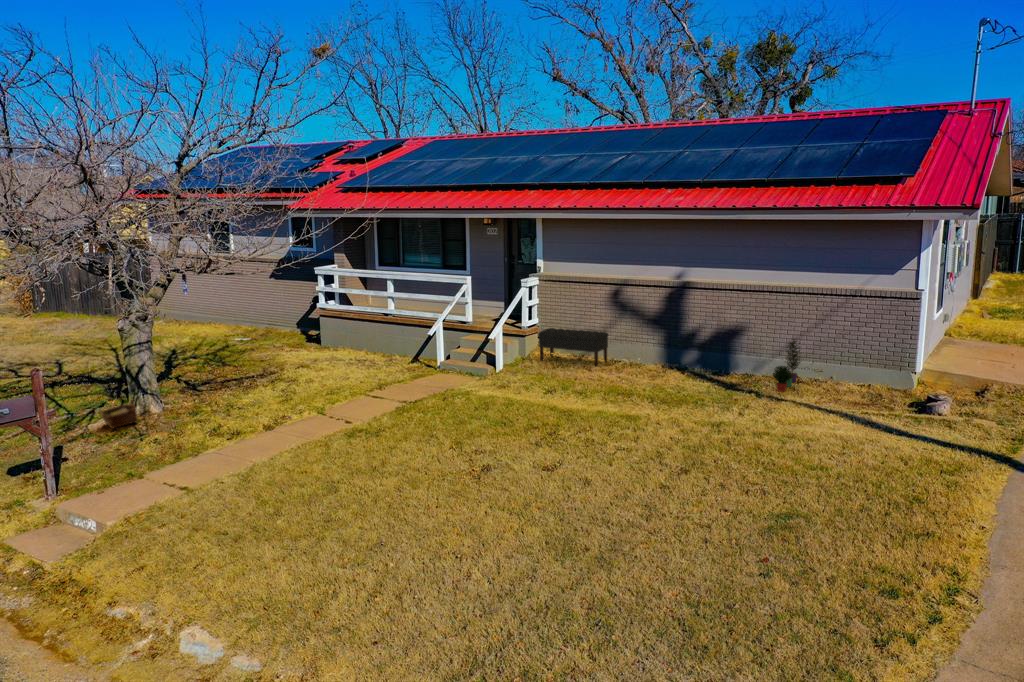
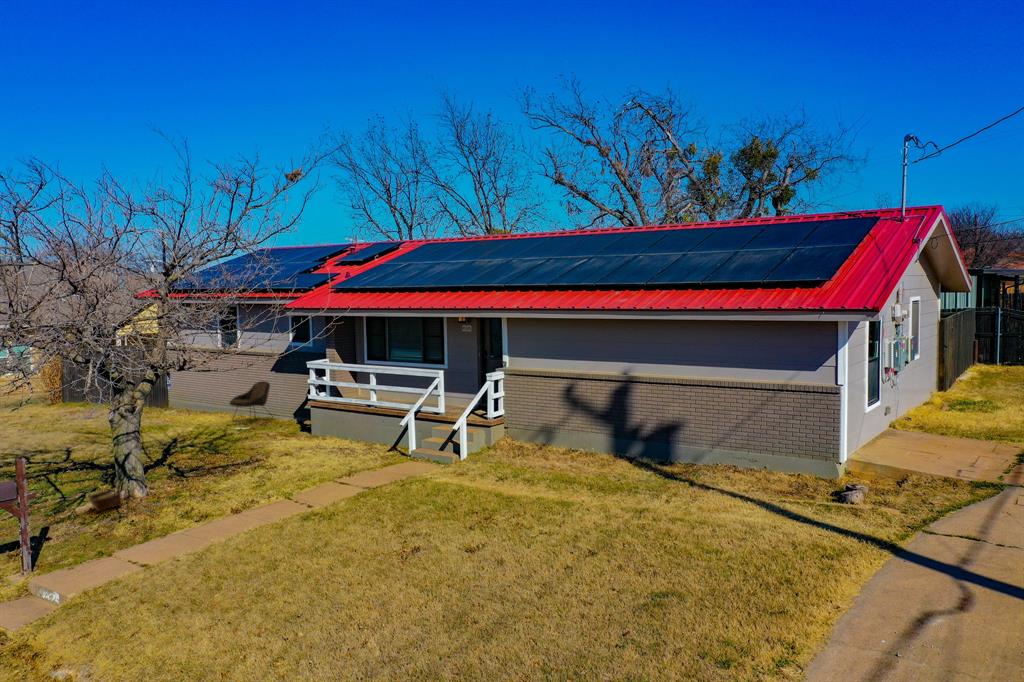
lounge chair: none [229,289,277,334] -> present [230,381,273,423]
bench: present [538,328,608,367] -> none [502,419,567,456]
potted plant: present [773,339,800,392] -> none [706,429,738,481]

